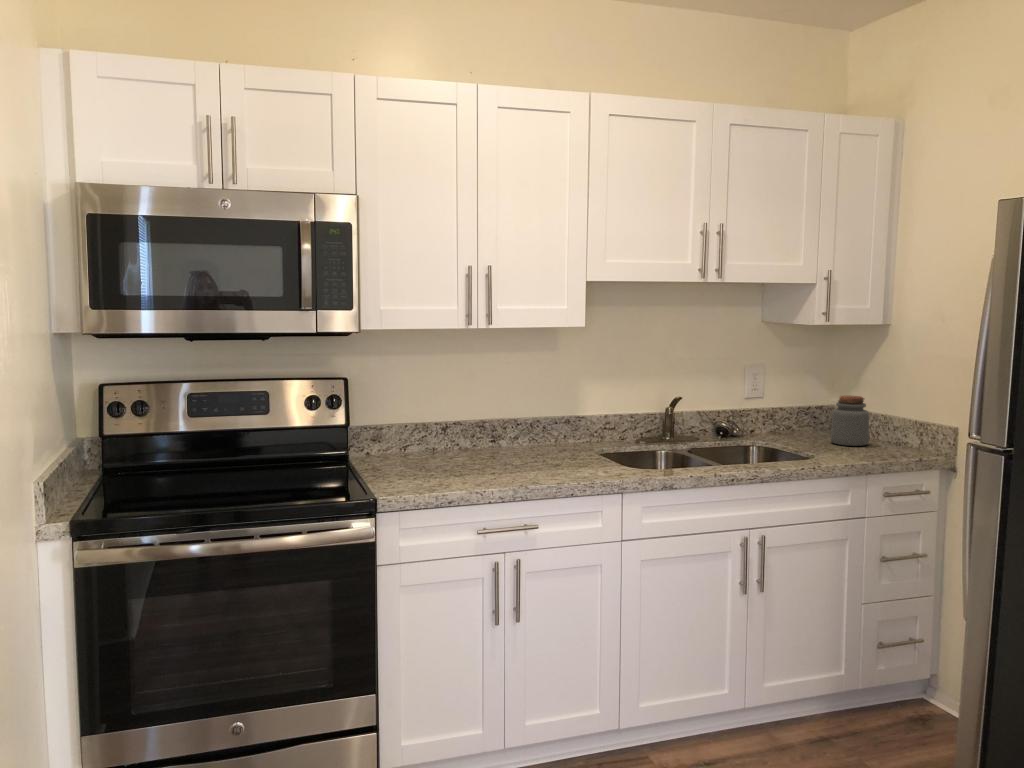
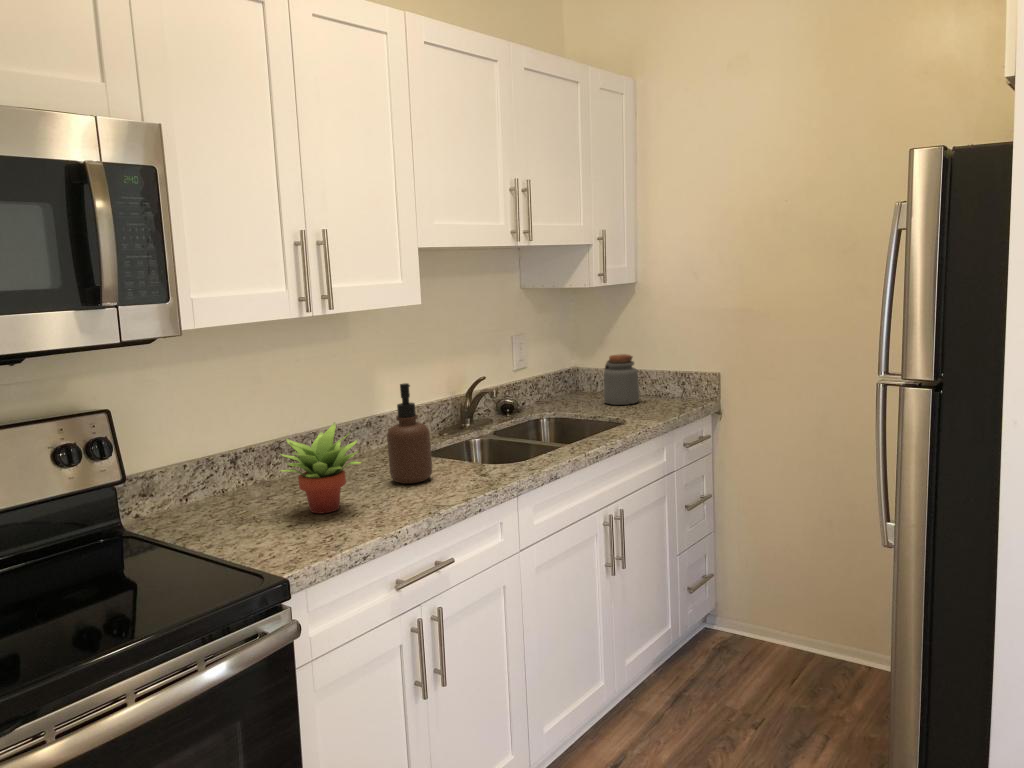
soap dispenser: none [537,387,571,467] -> present [387,383,432,484]
succulent plant: none [434,408,497,472] -> present [281,422,362,513]

